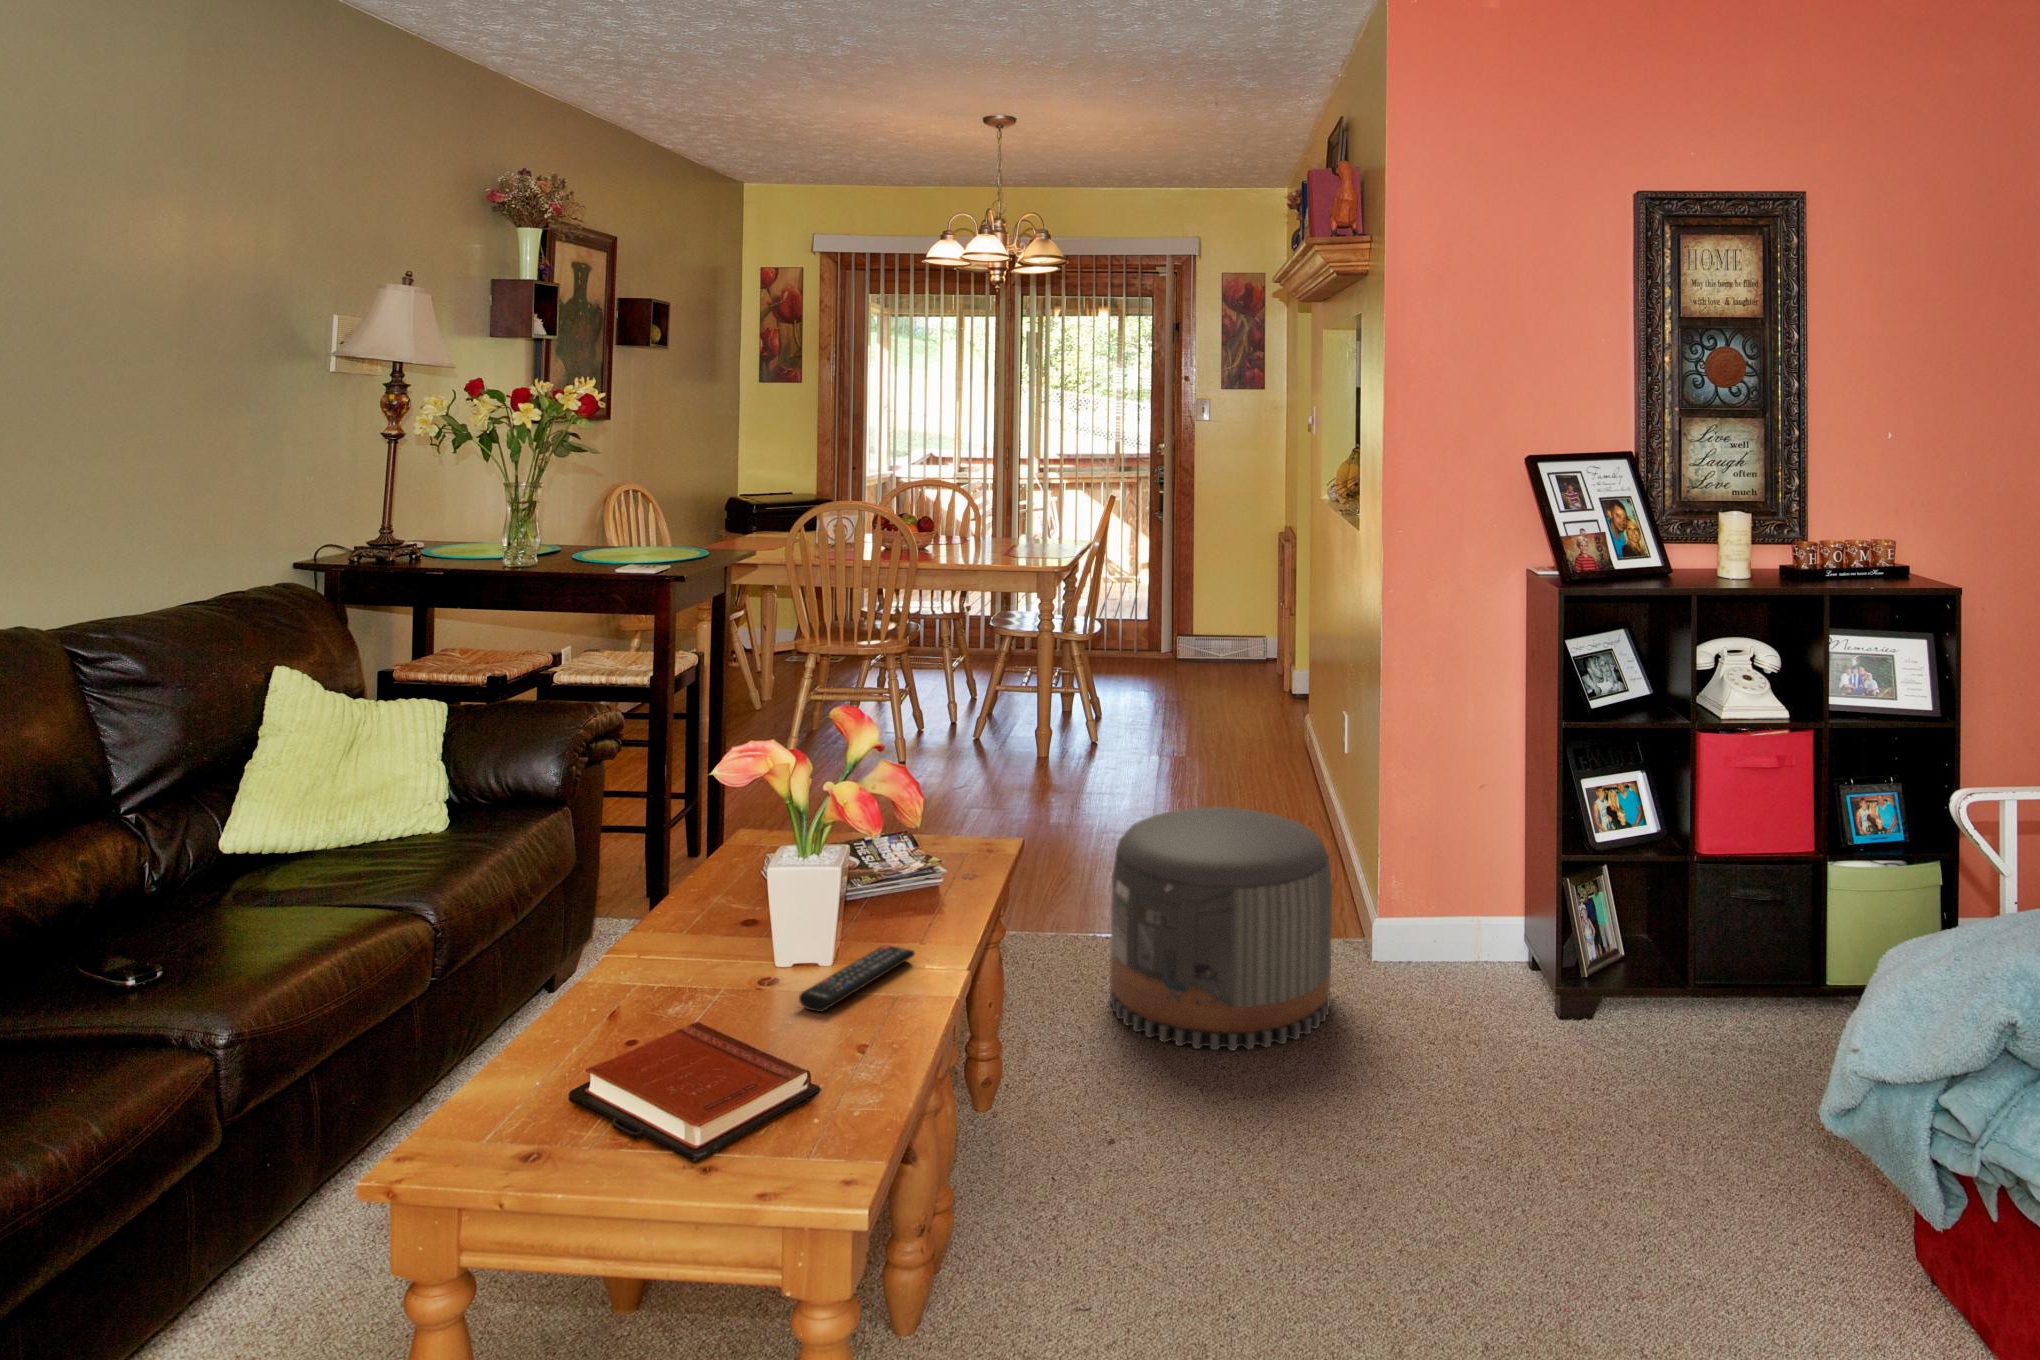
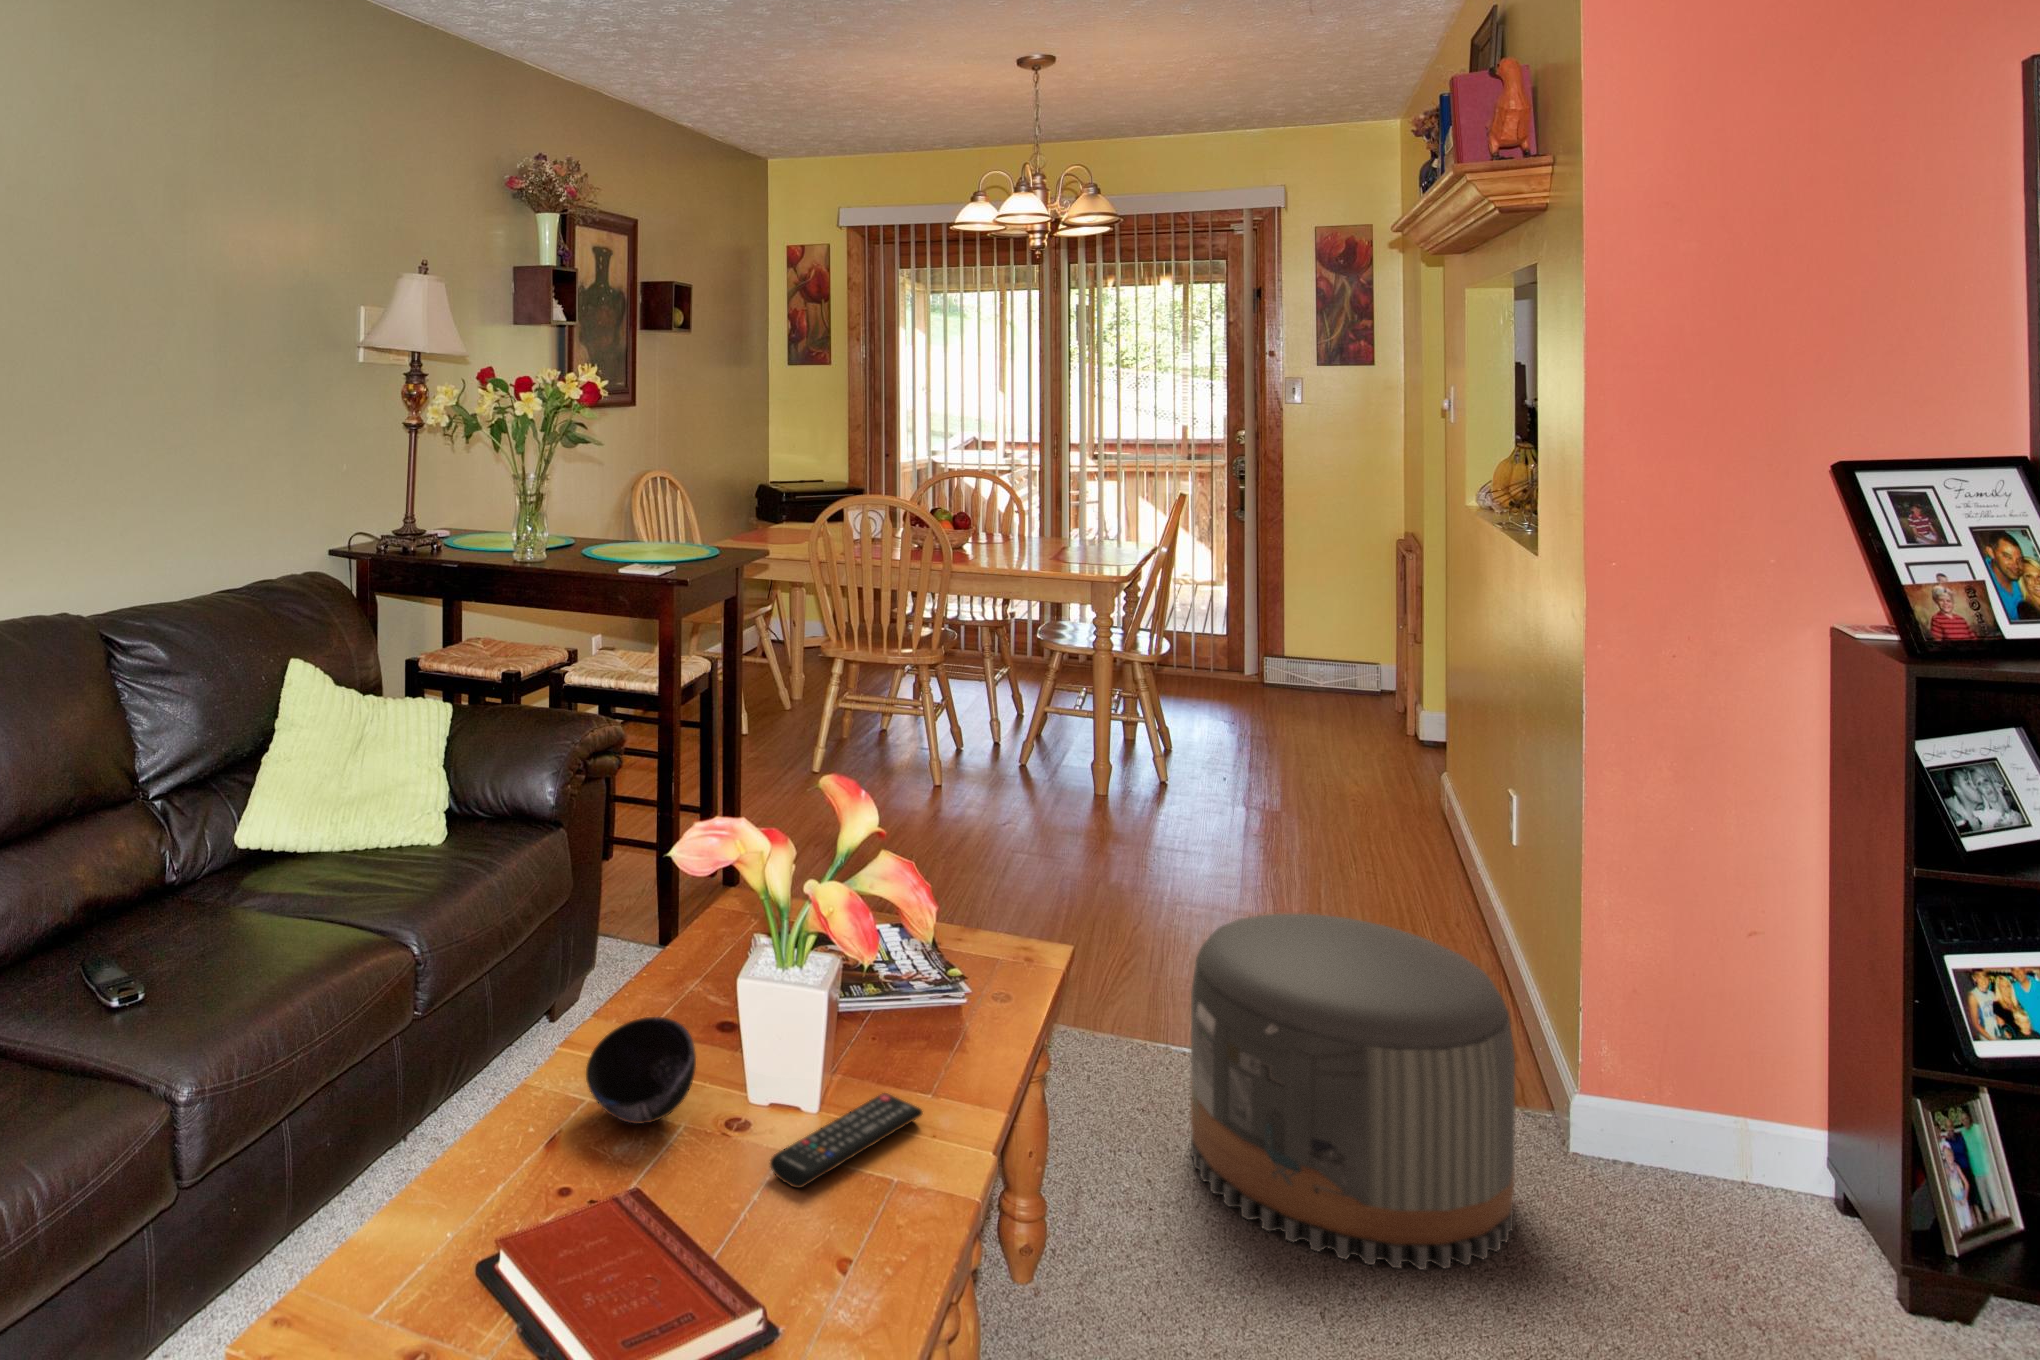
bowl: none [639,909,734,992] -> present [586,1017,696,1124]

